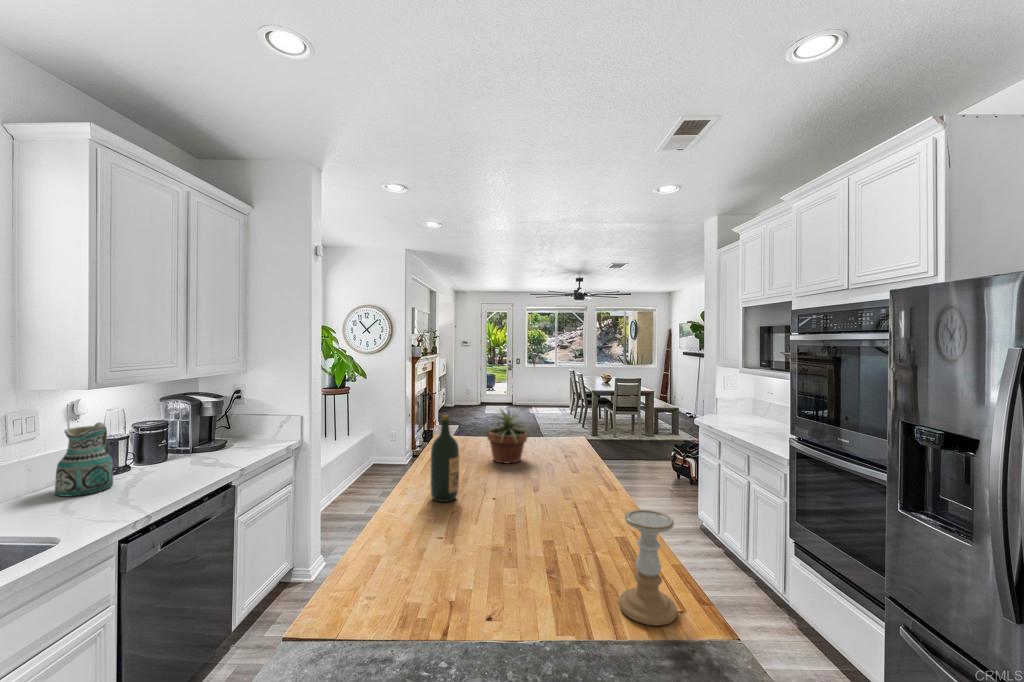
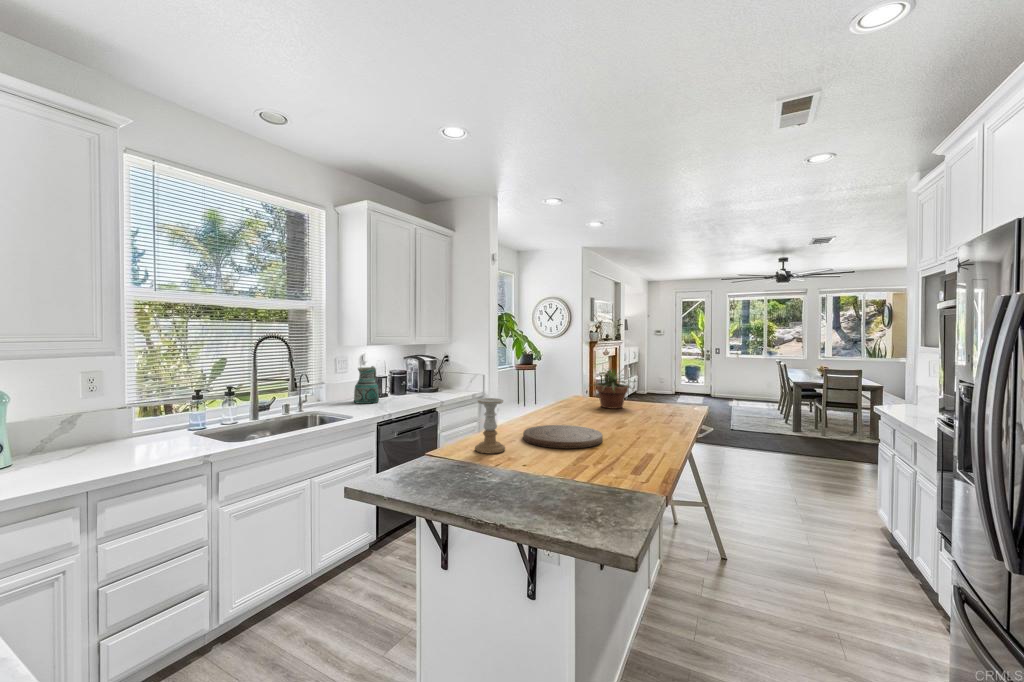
wine bottle: present [431,415,459,502] -> none [538,363,557,419]
candle holder: present [619,509,677,626] -> present [475,398,505,454]
cutting board: none [447,520,576,592] -> present [523,425,603,449]

